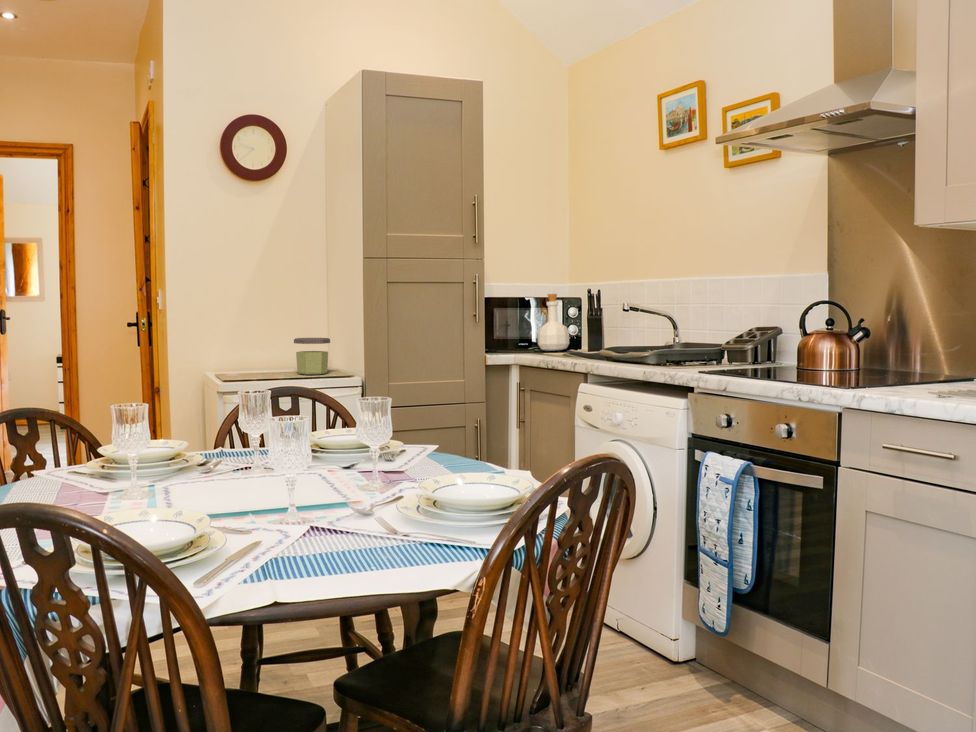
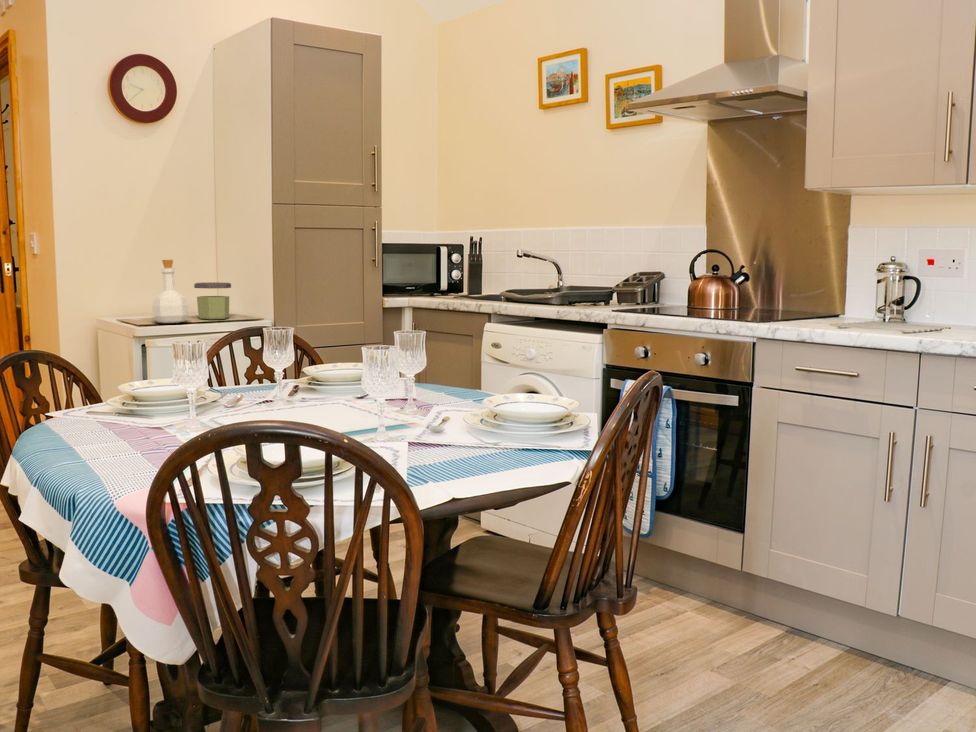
bottle: present [538,294,569,351] -> present [153,260,189,323]

